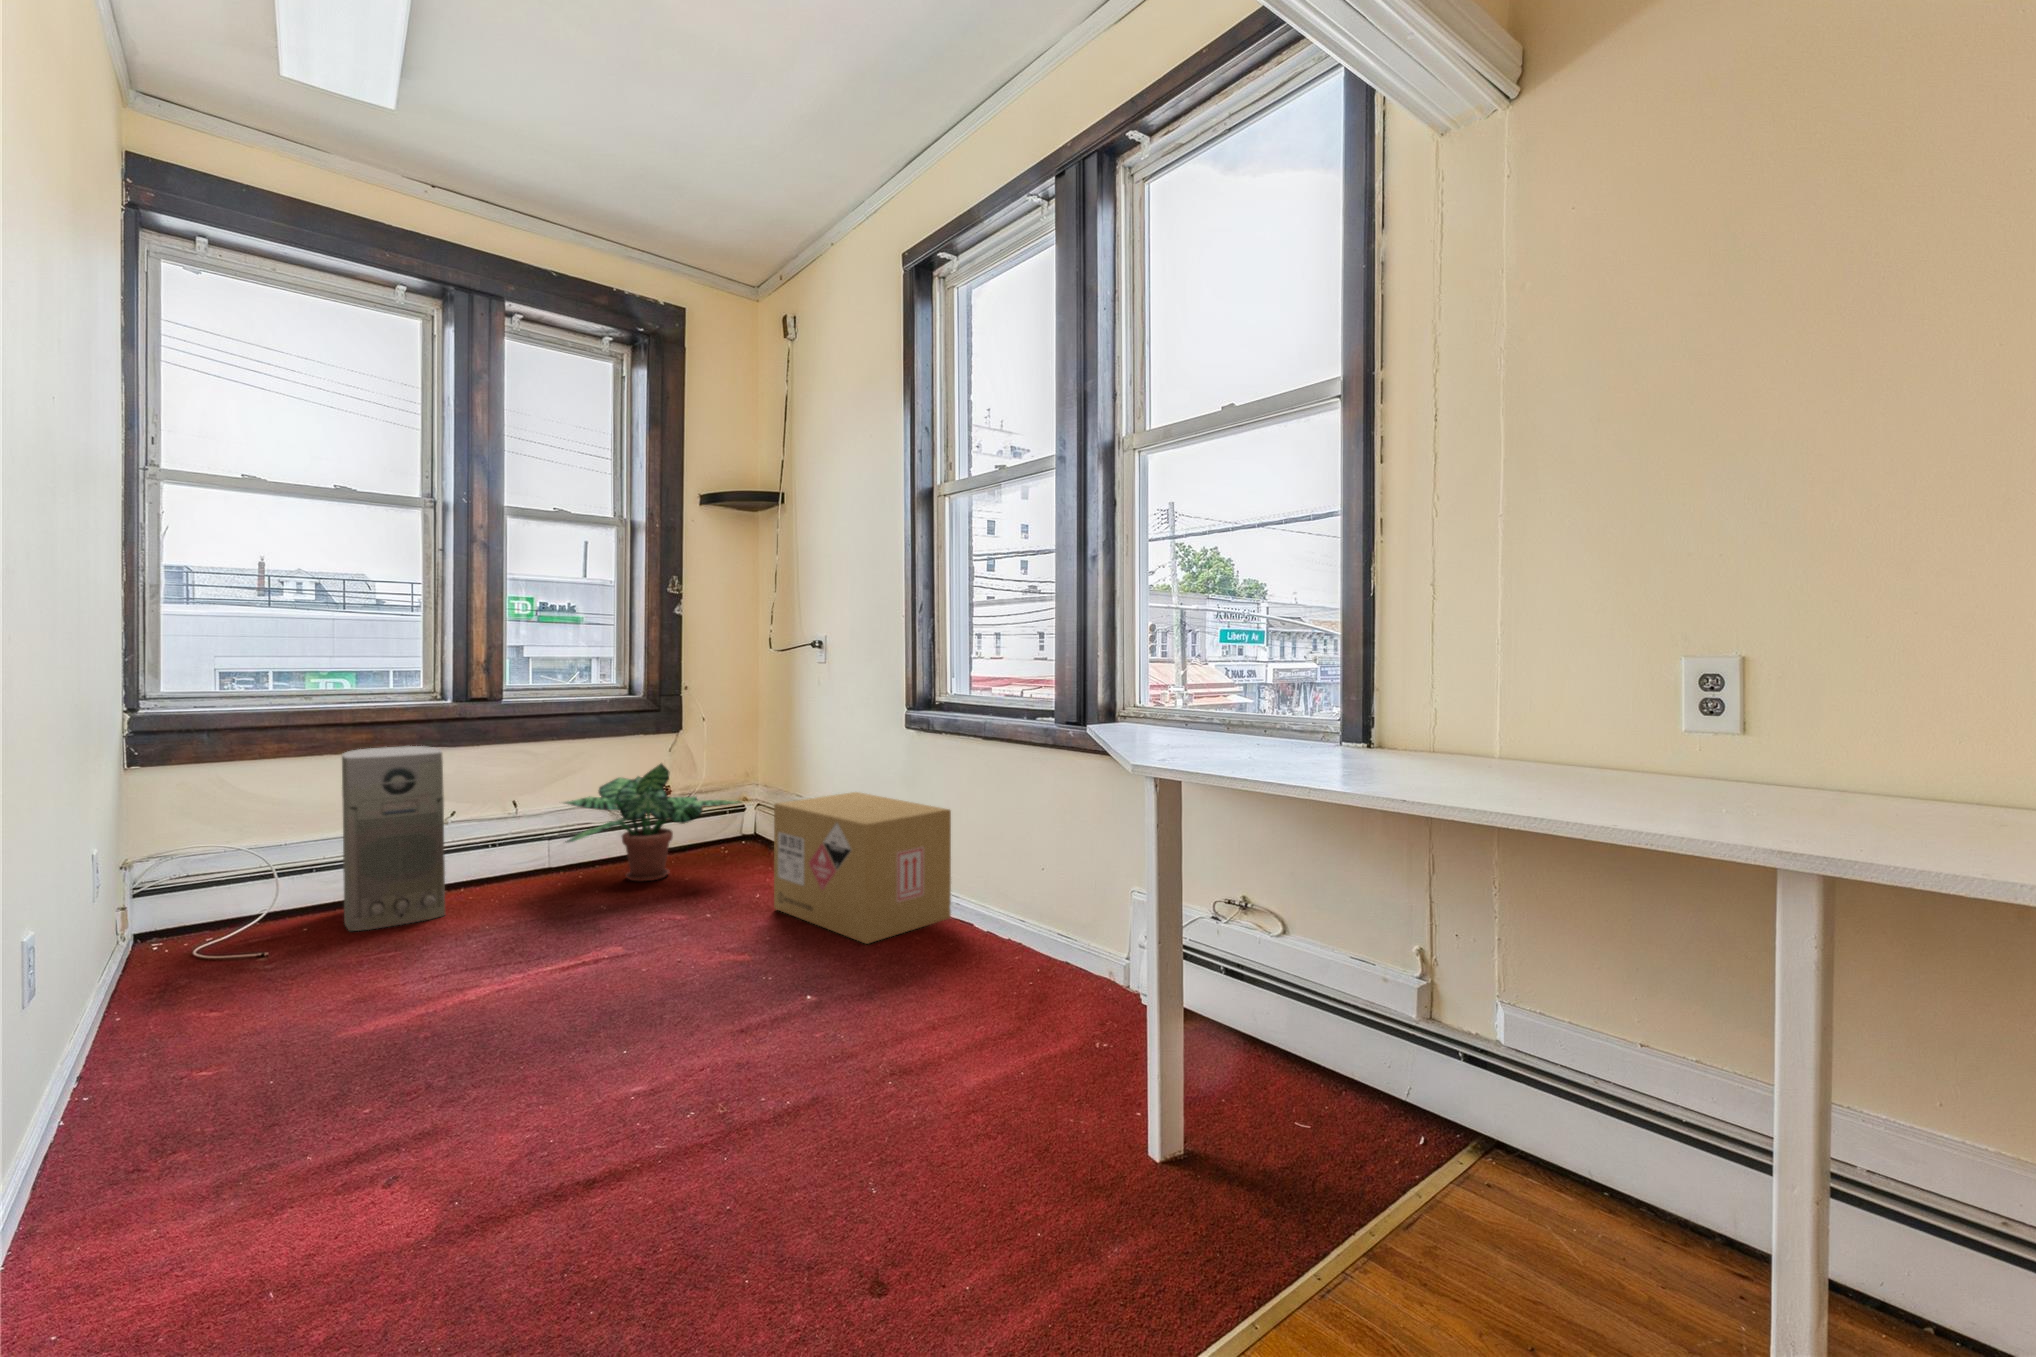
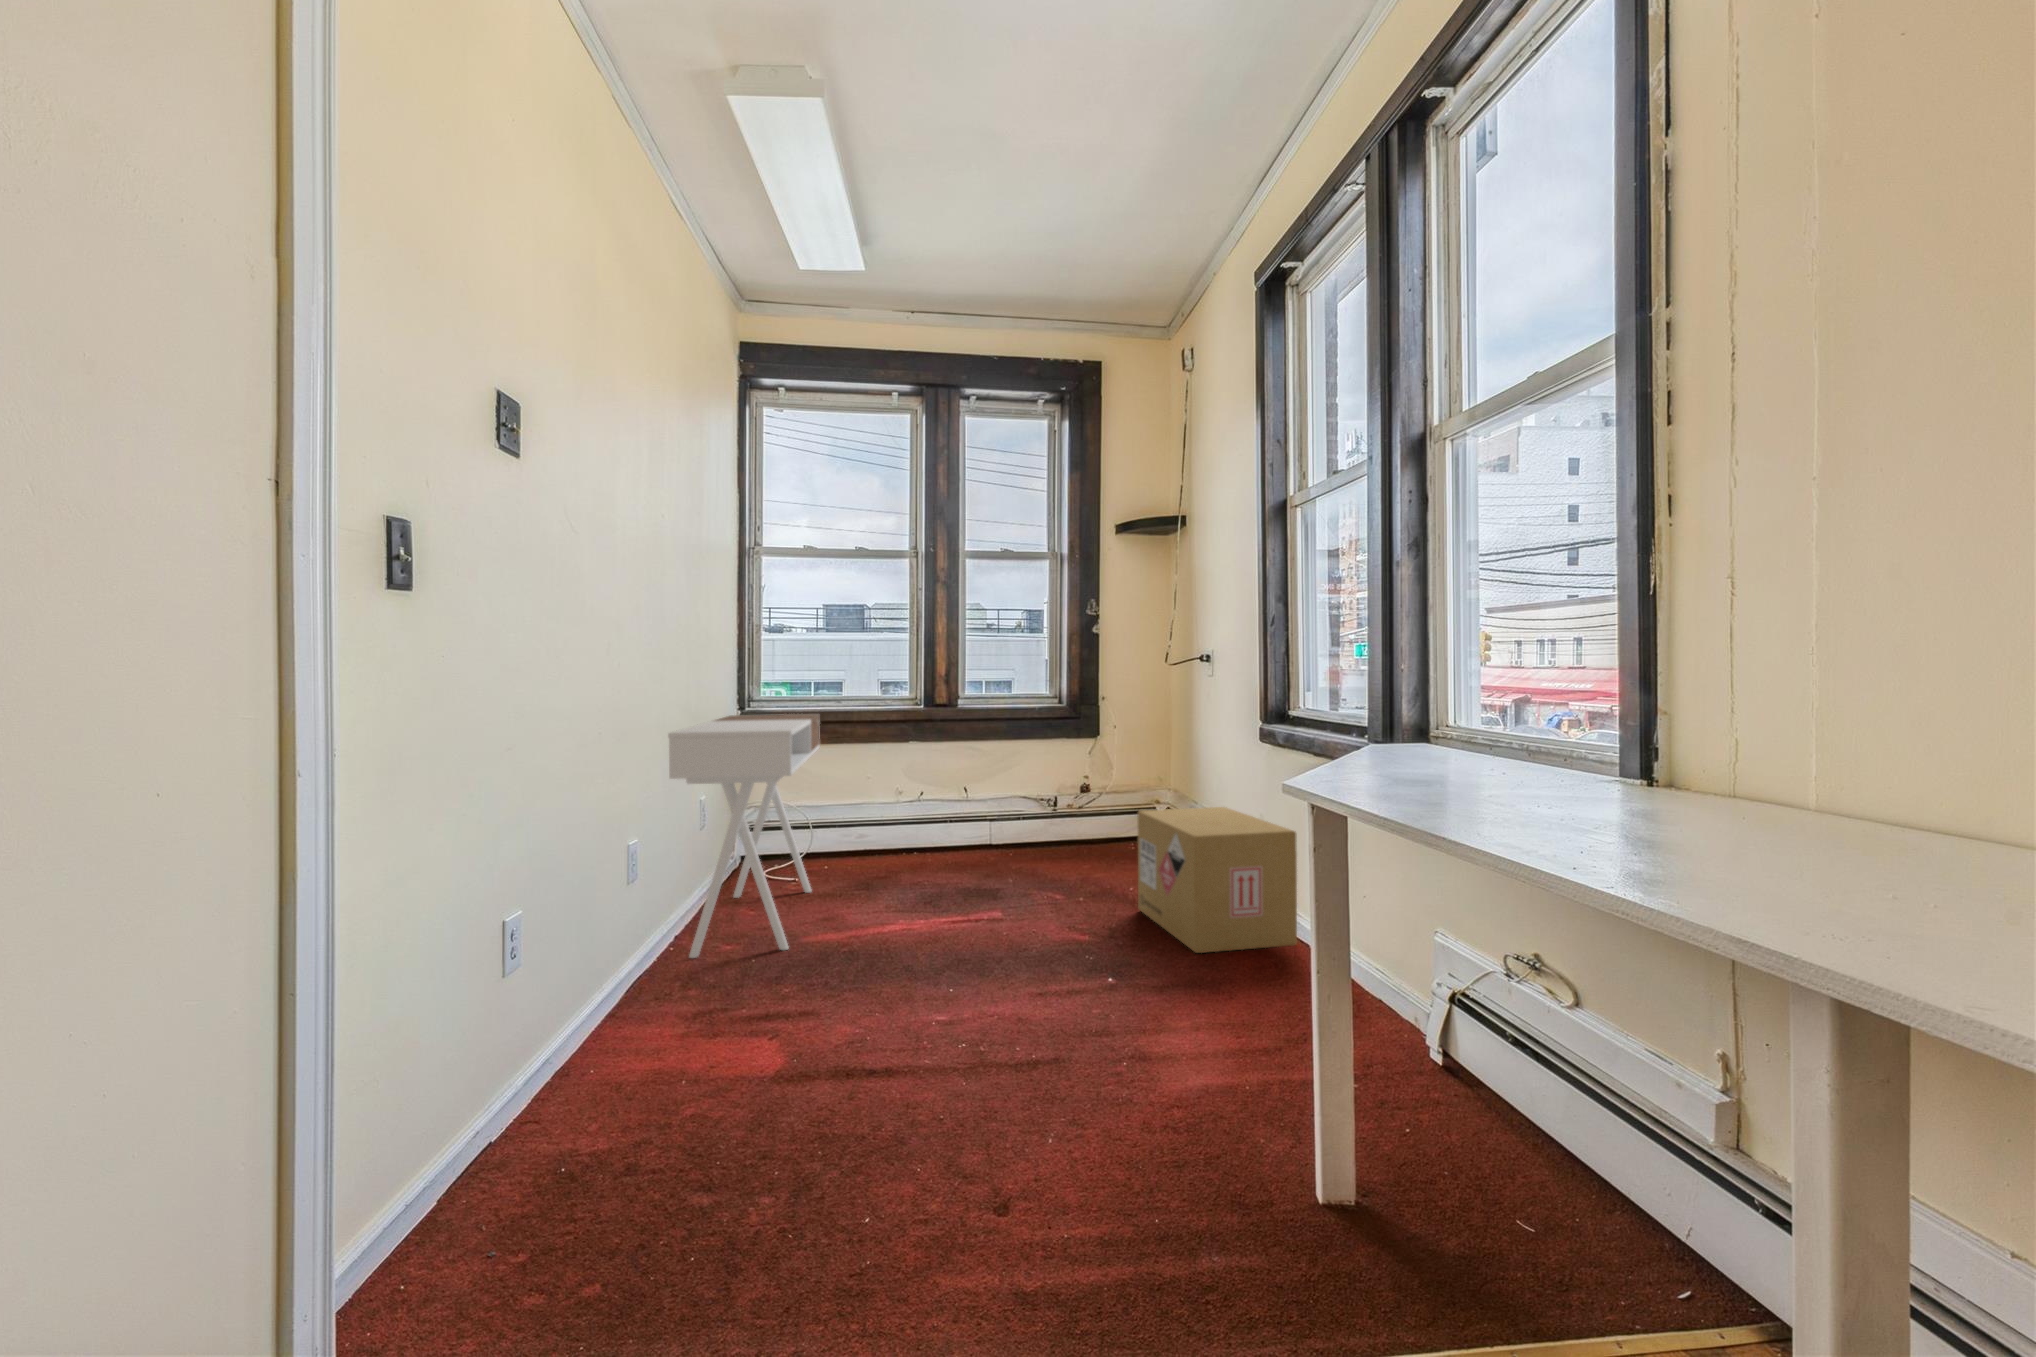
desk: none [75,709,330,1102] -> present [668,714,820,958]
air purifier: present [342,746,445,931] -> none [846,745,909,880]
potted plant: present [565,764,738,881] -> none [986,768,1138,872]

